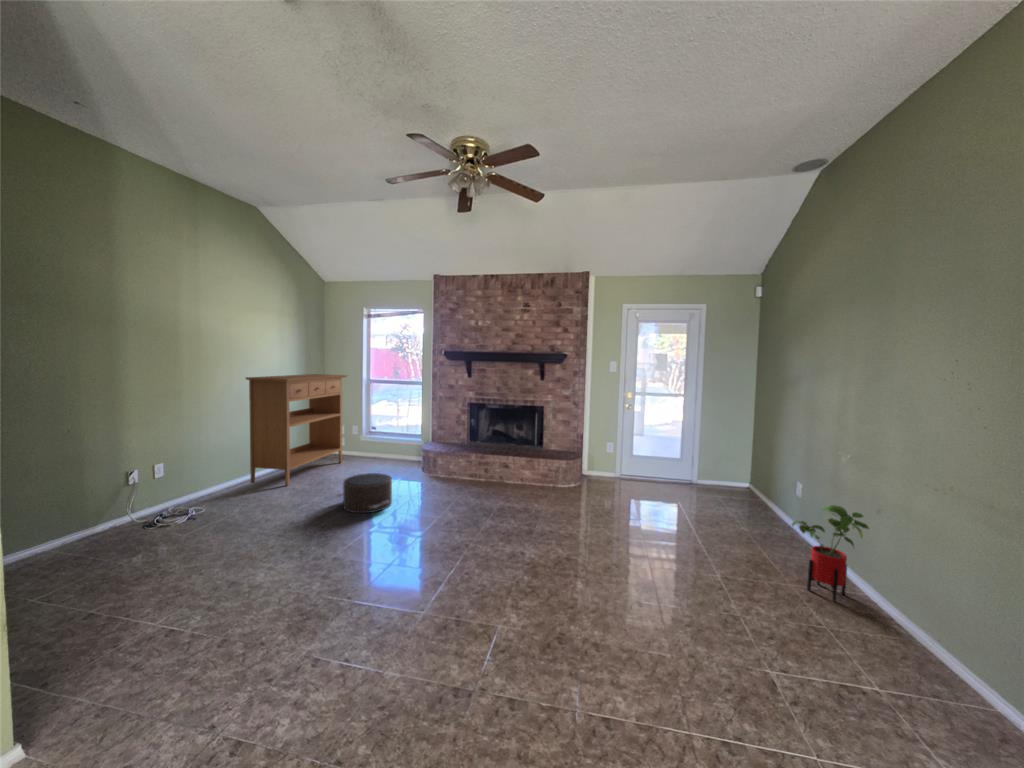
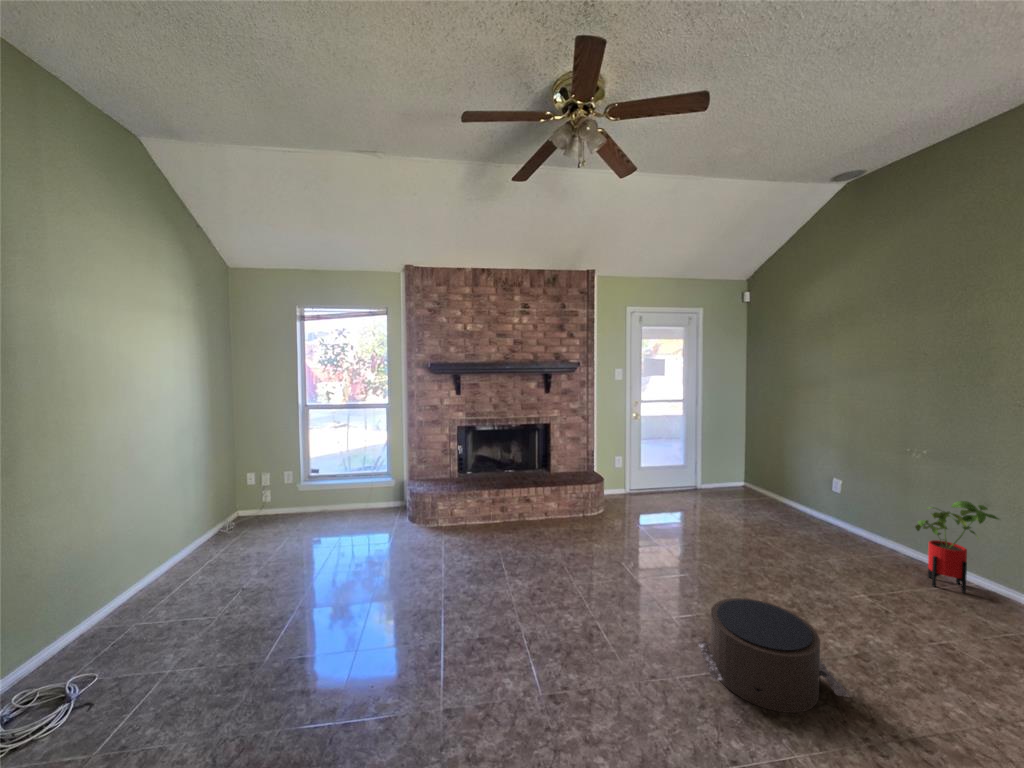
console table: present [245,374,347,486] -> none [139,402,284,594]
pouf: present [336,473,392,513] -> present [698,598,849,713]

